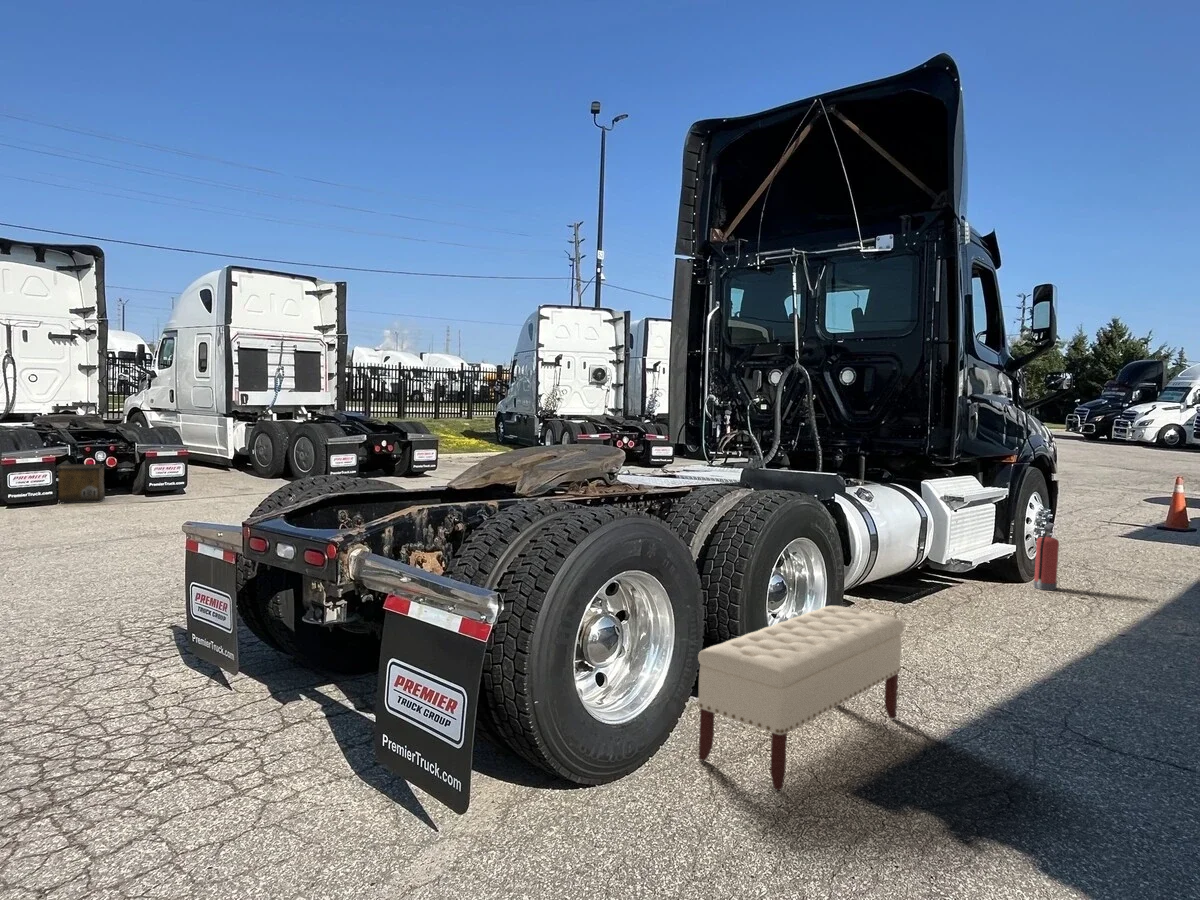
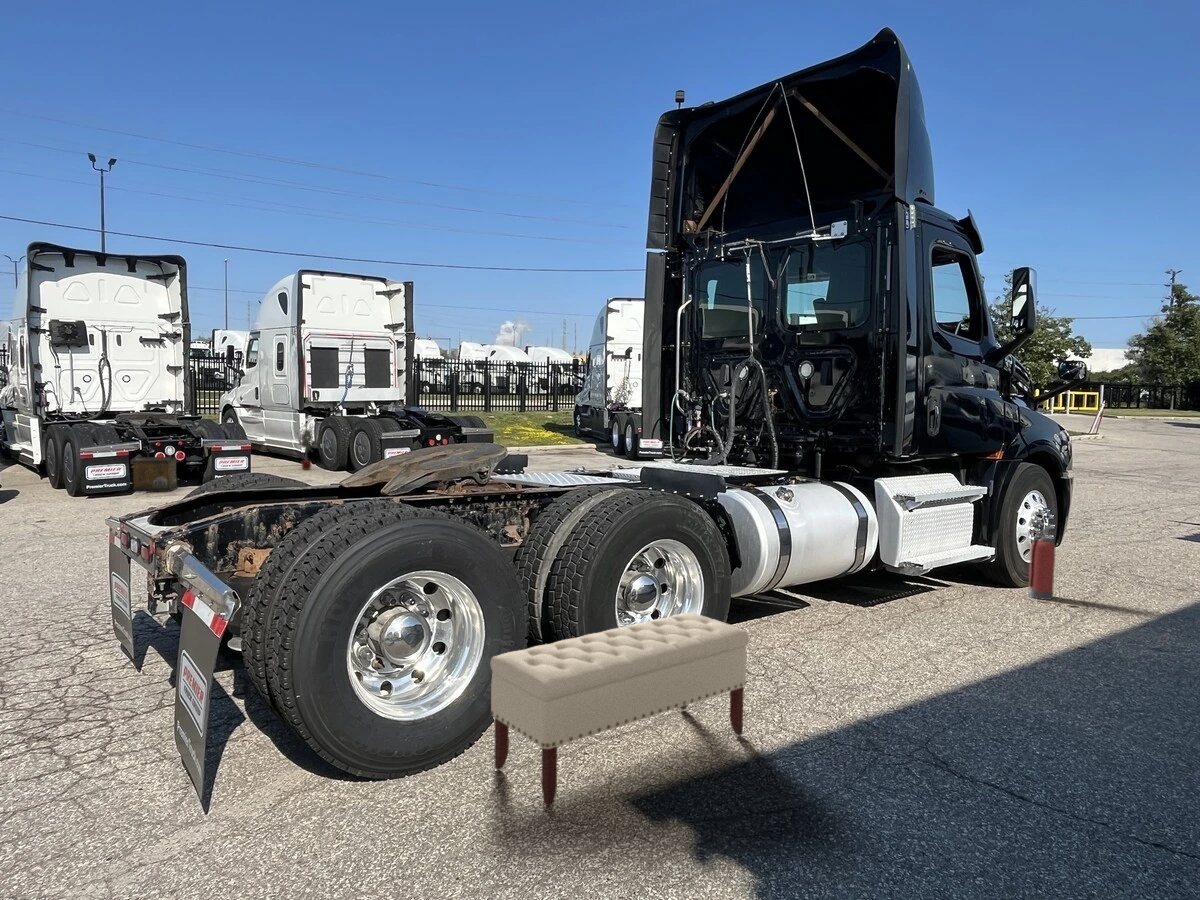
potted tree: none [223,427,254,478] -> present [299,424,322,470]

